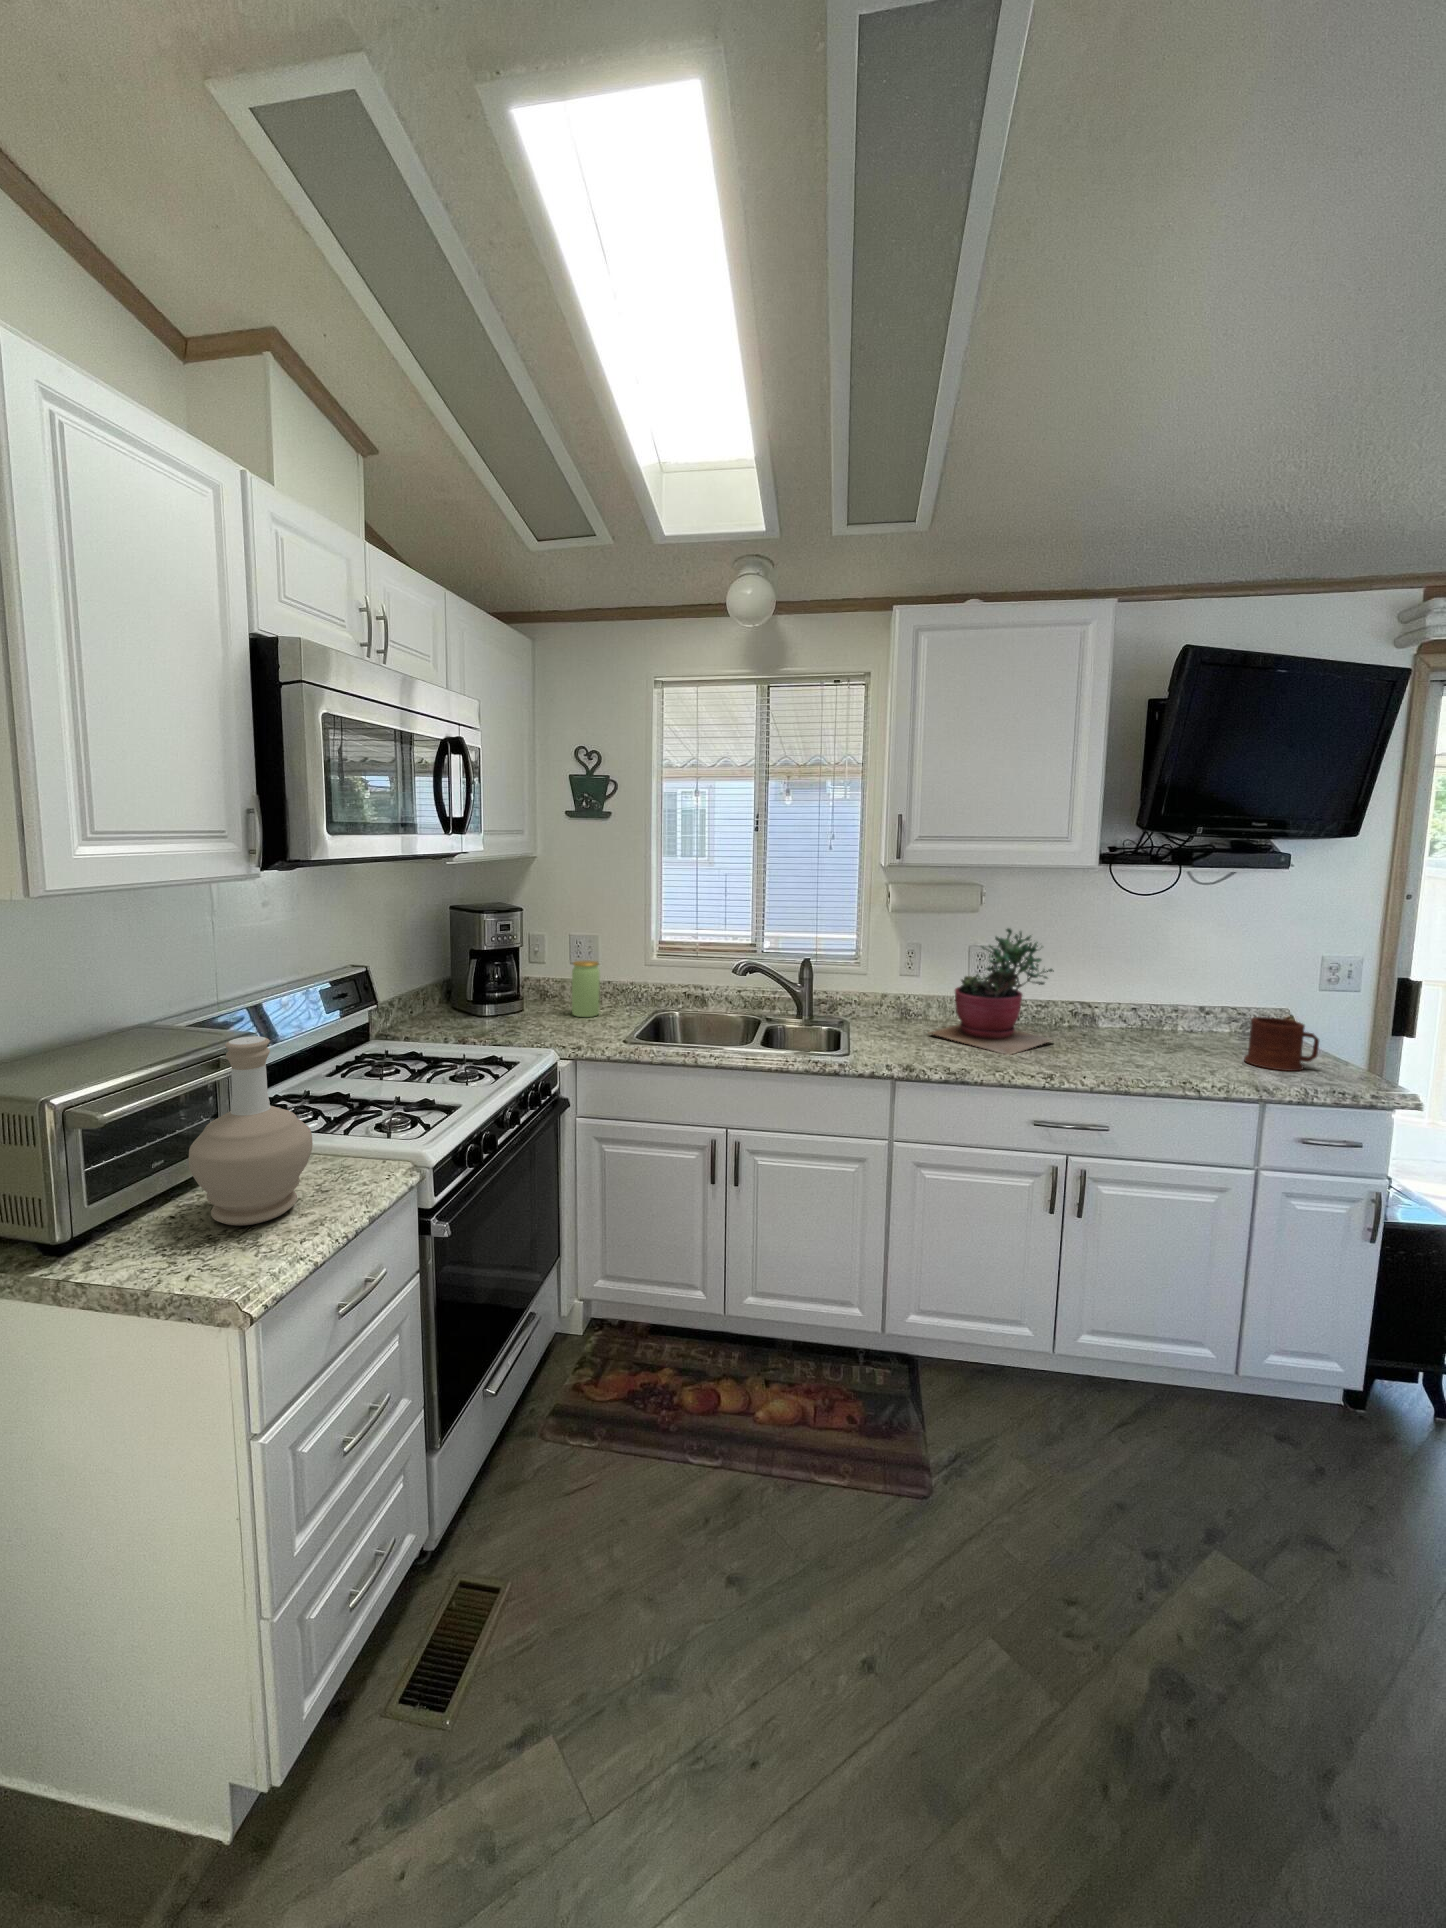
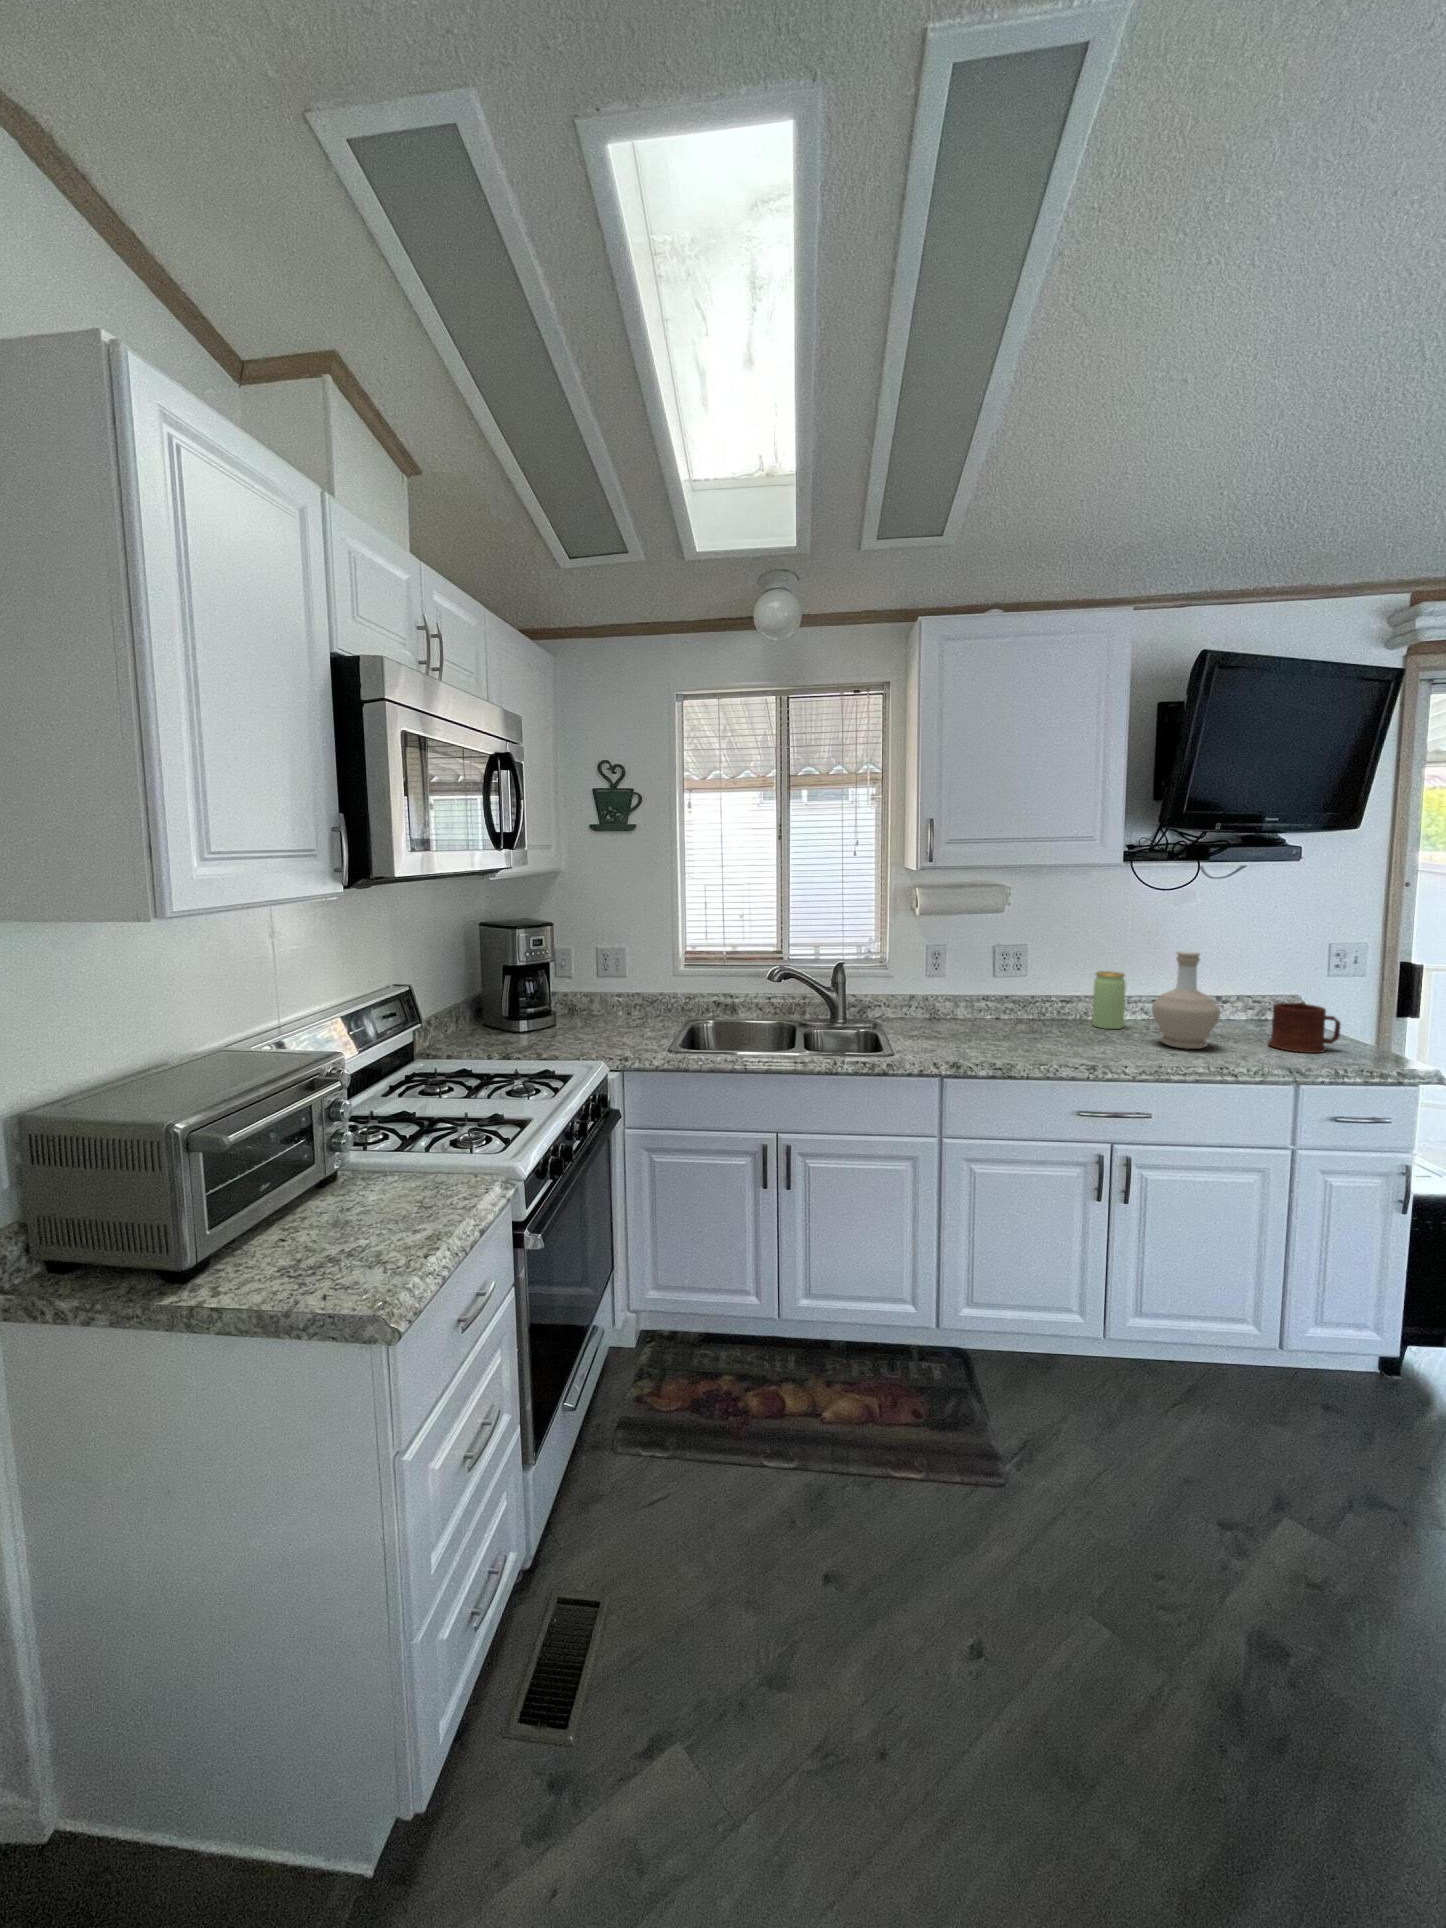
succulent plant: present [930,928,1054,1055] -> none [961,925,1085,1049]
jar: present [572,961,600,1017] -> present [1092,971,1126,1029]
bottle: present [189,1036,313,1226] -> present [1152,951,1220,1049]

